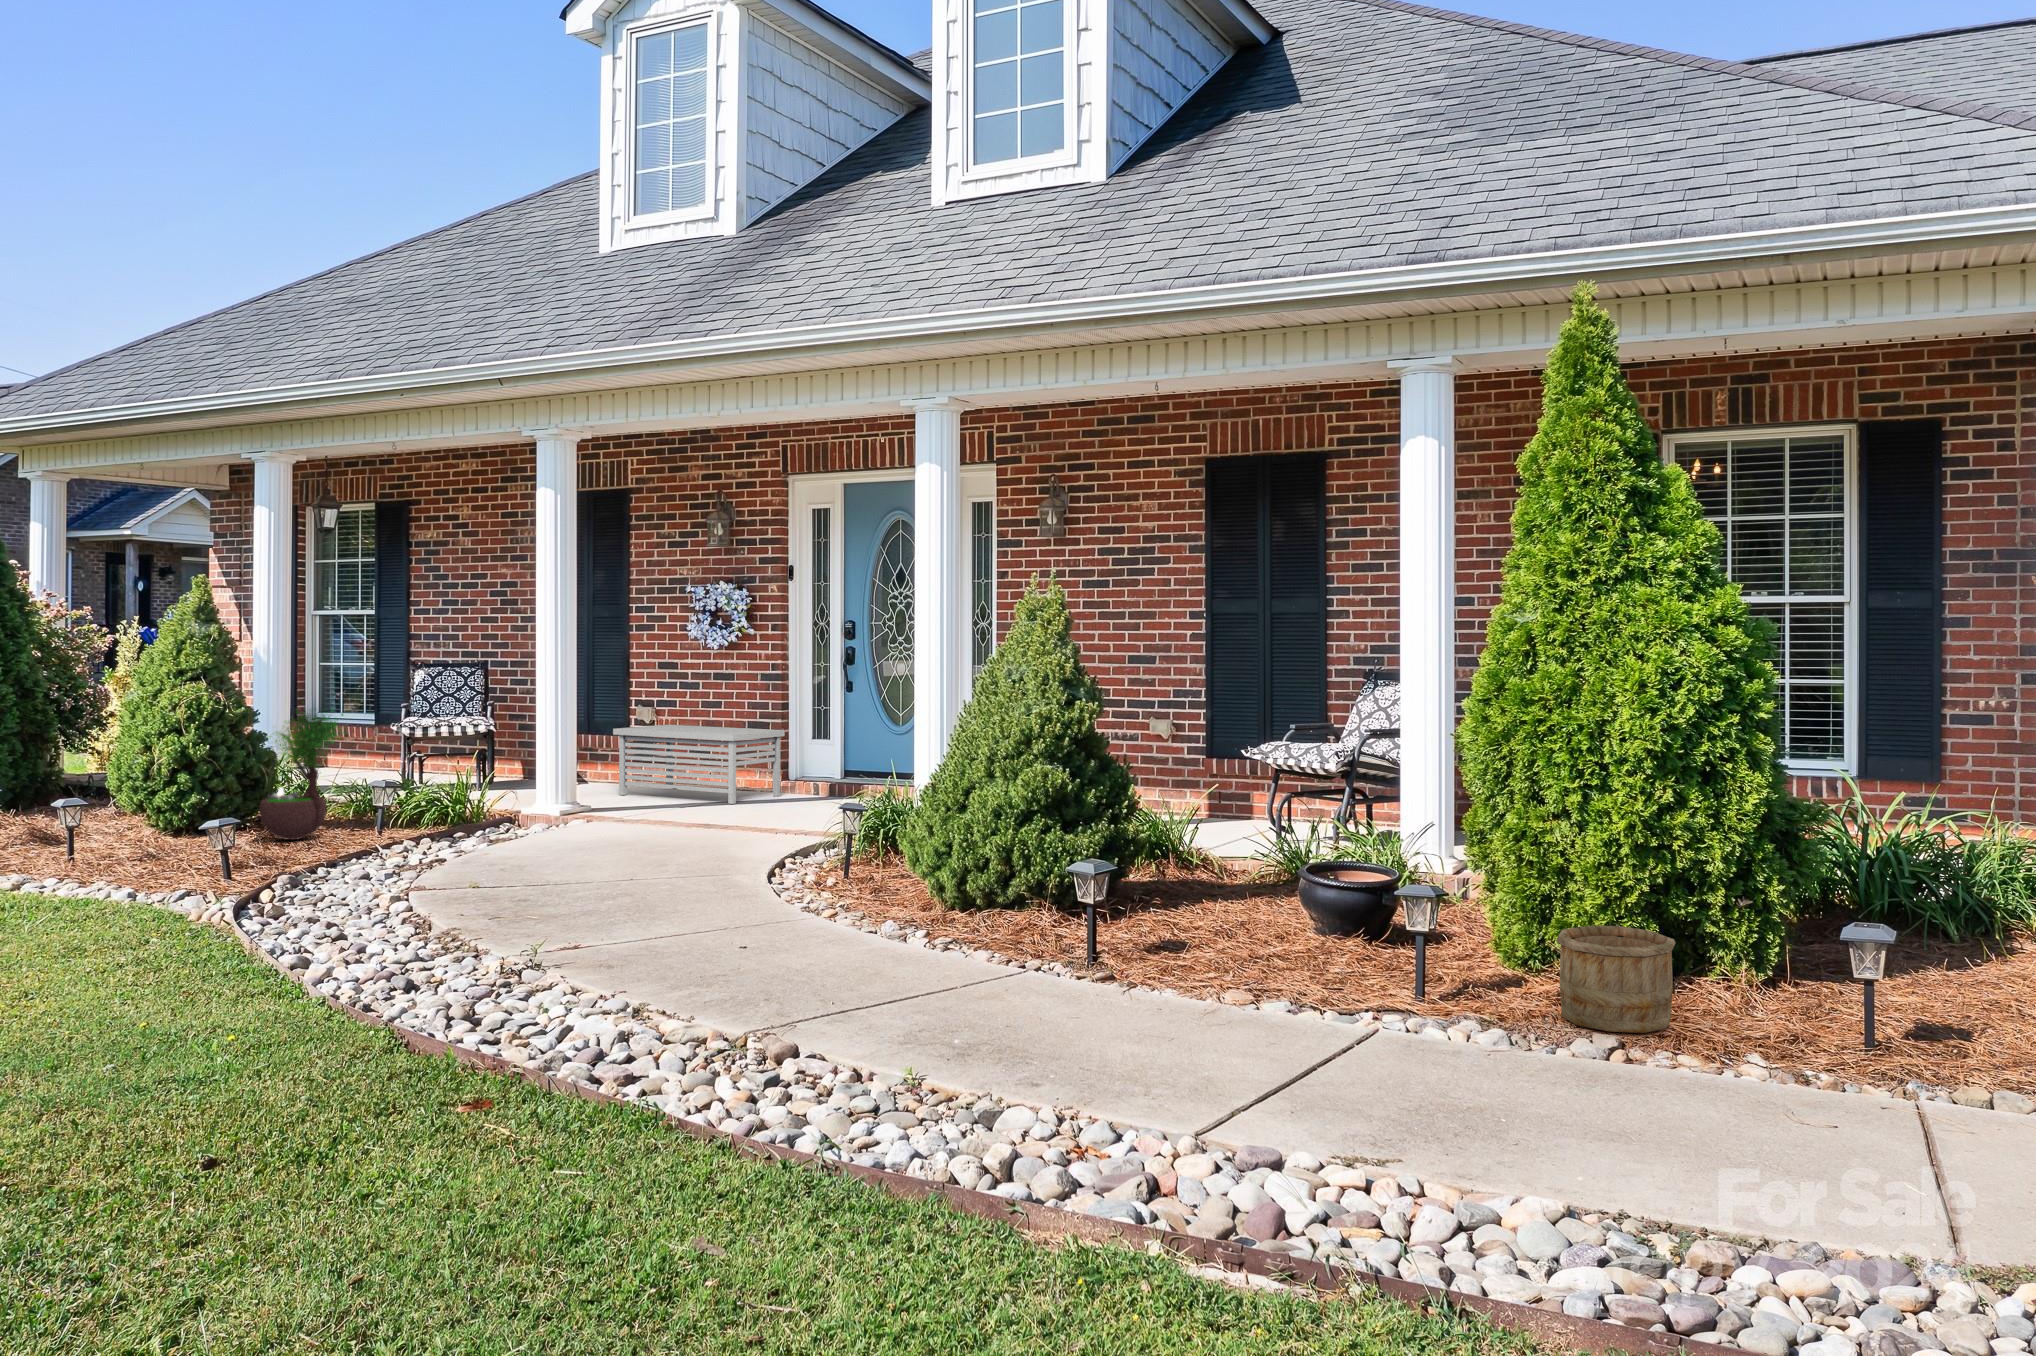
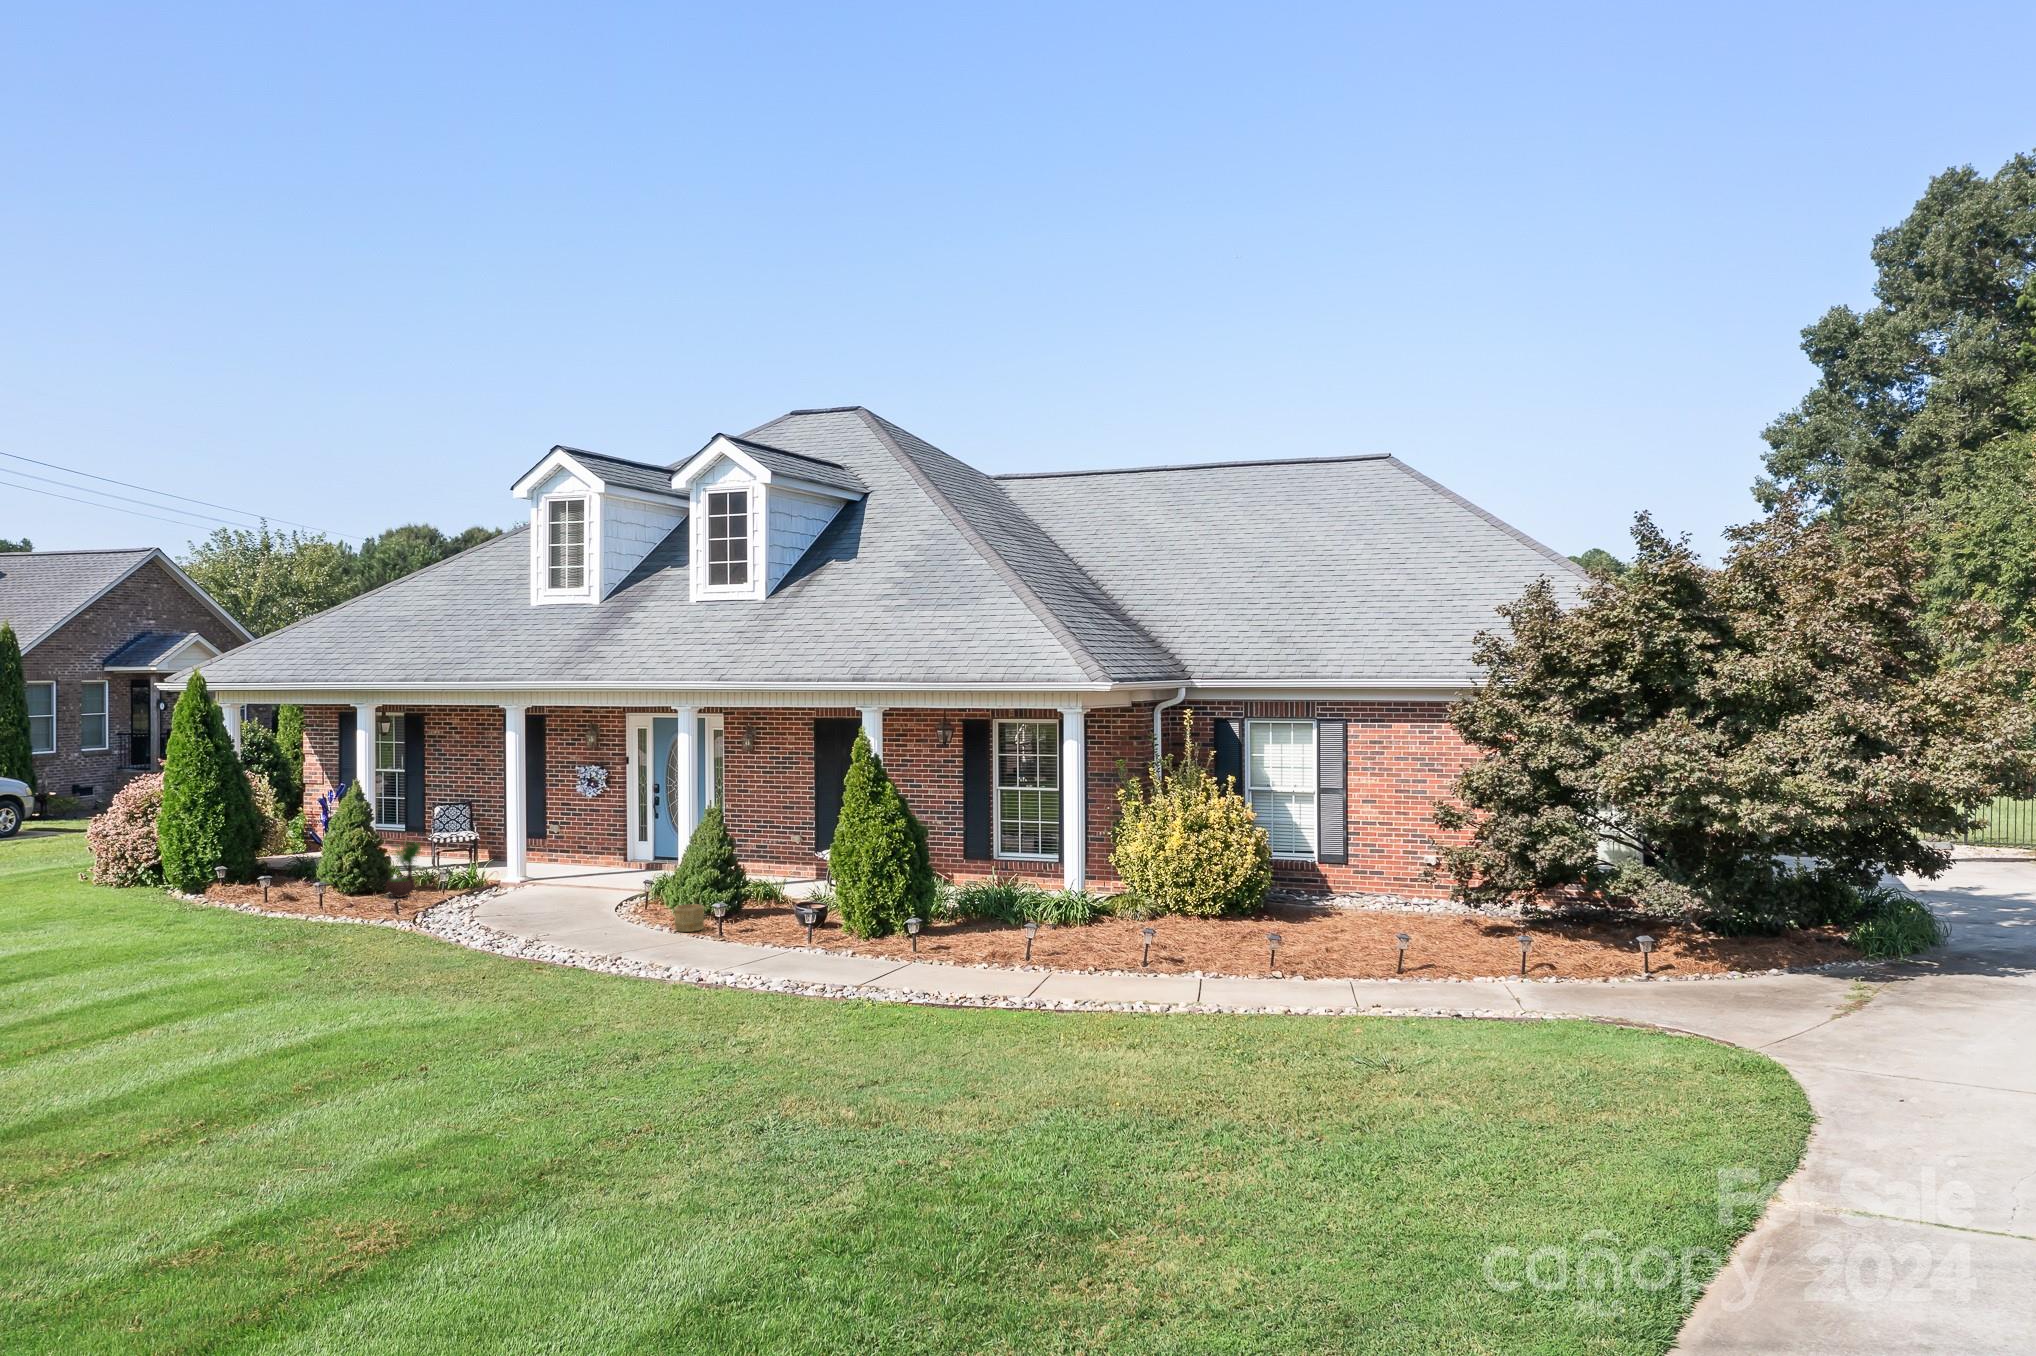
storage bench: present [613,725,785,804] -> none [540,834,625,875]
wooden bucket: present [1556,926,1676,1033] -> present [674,904,704,932]

